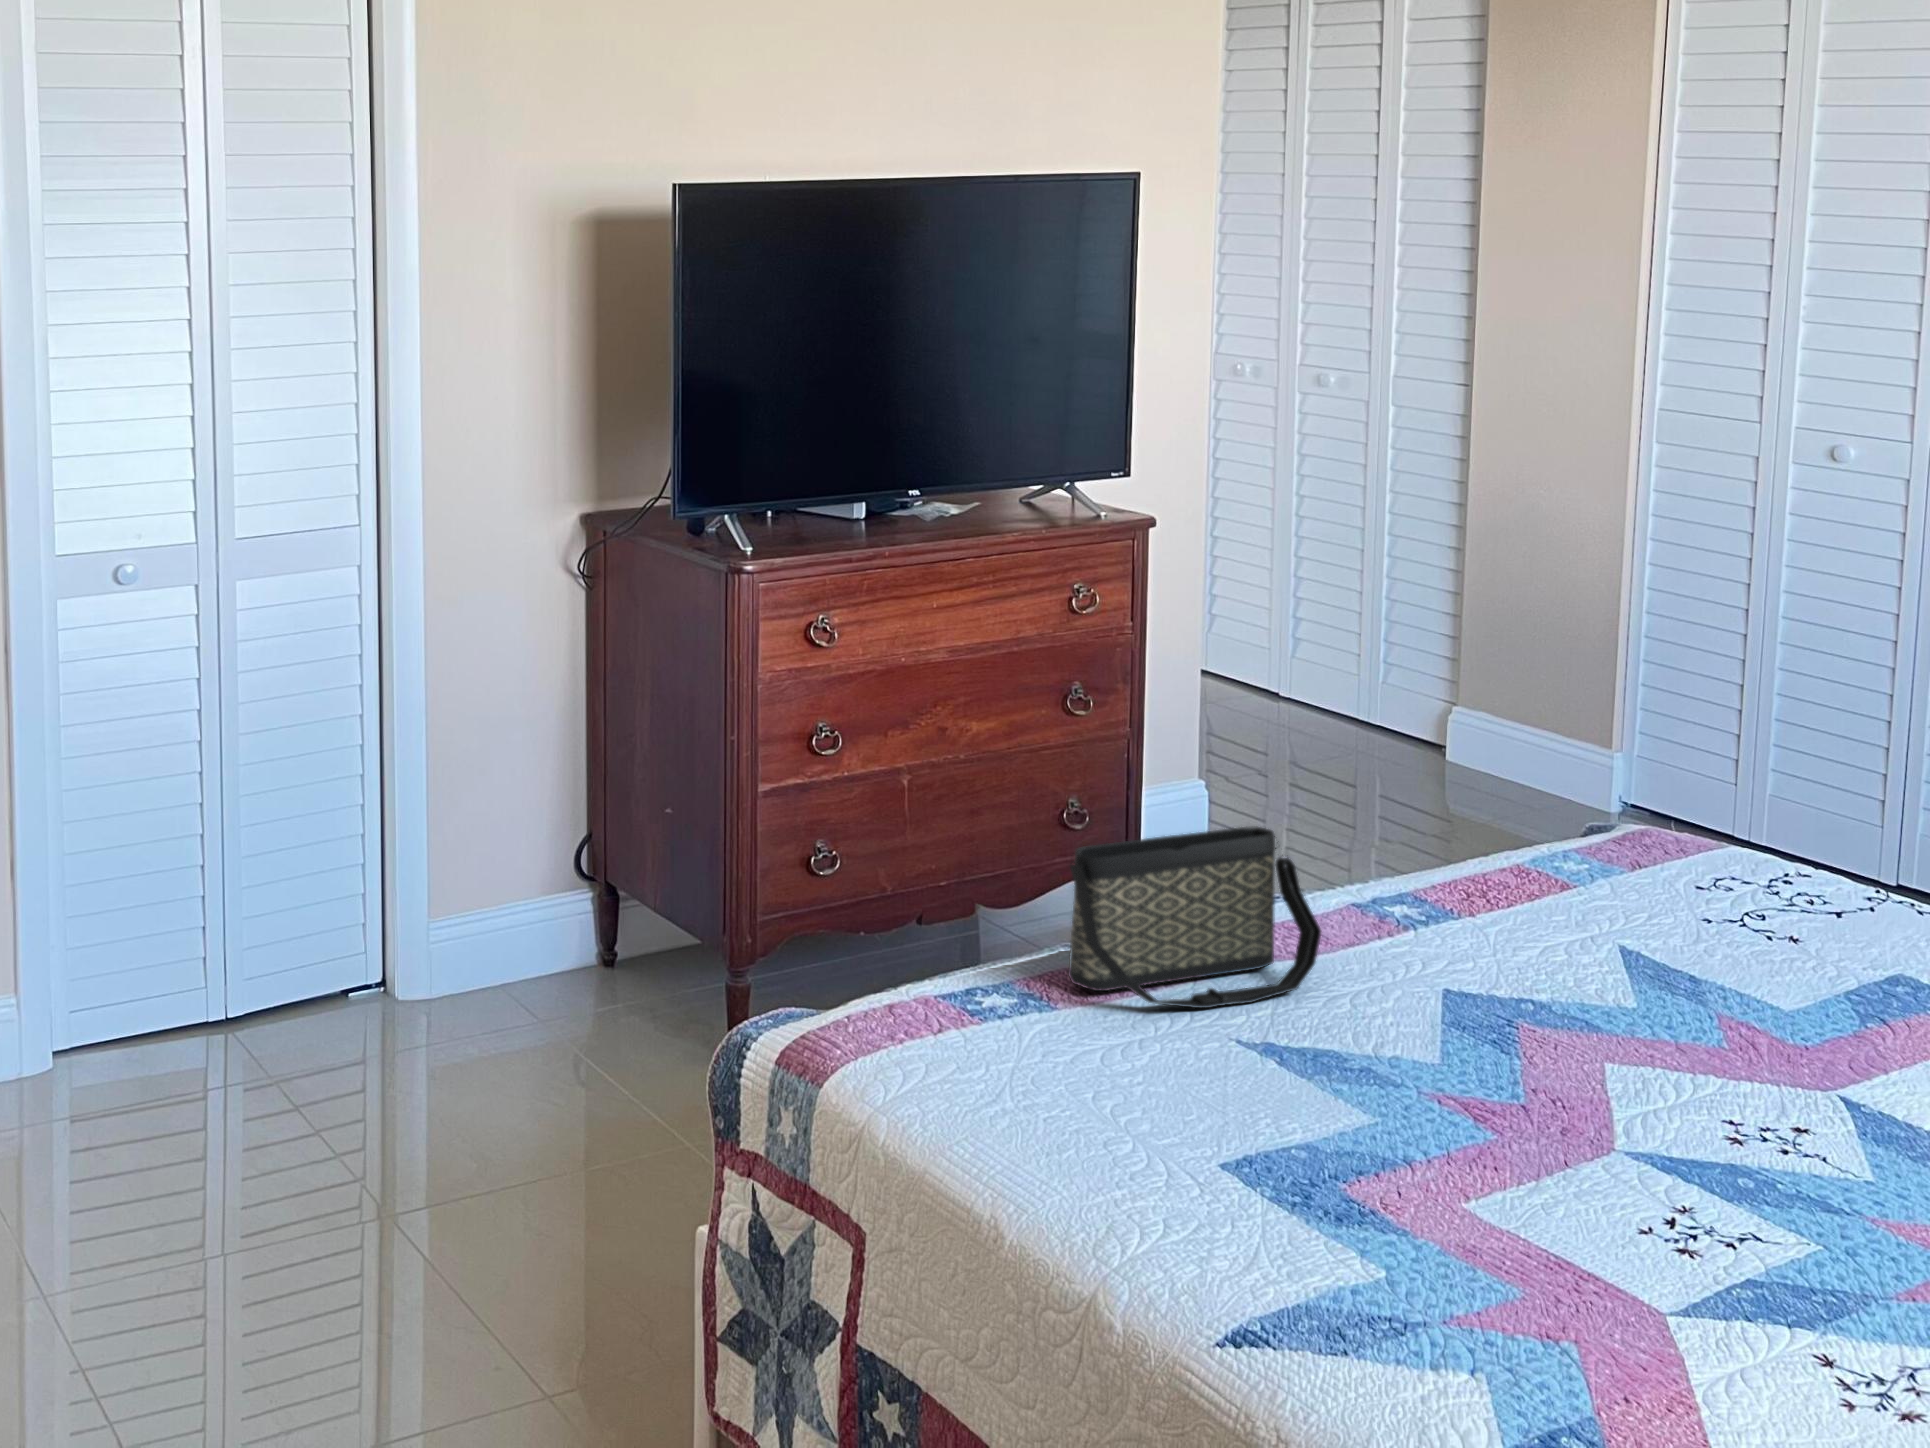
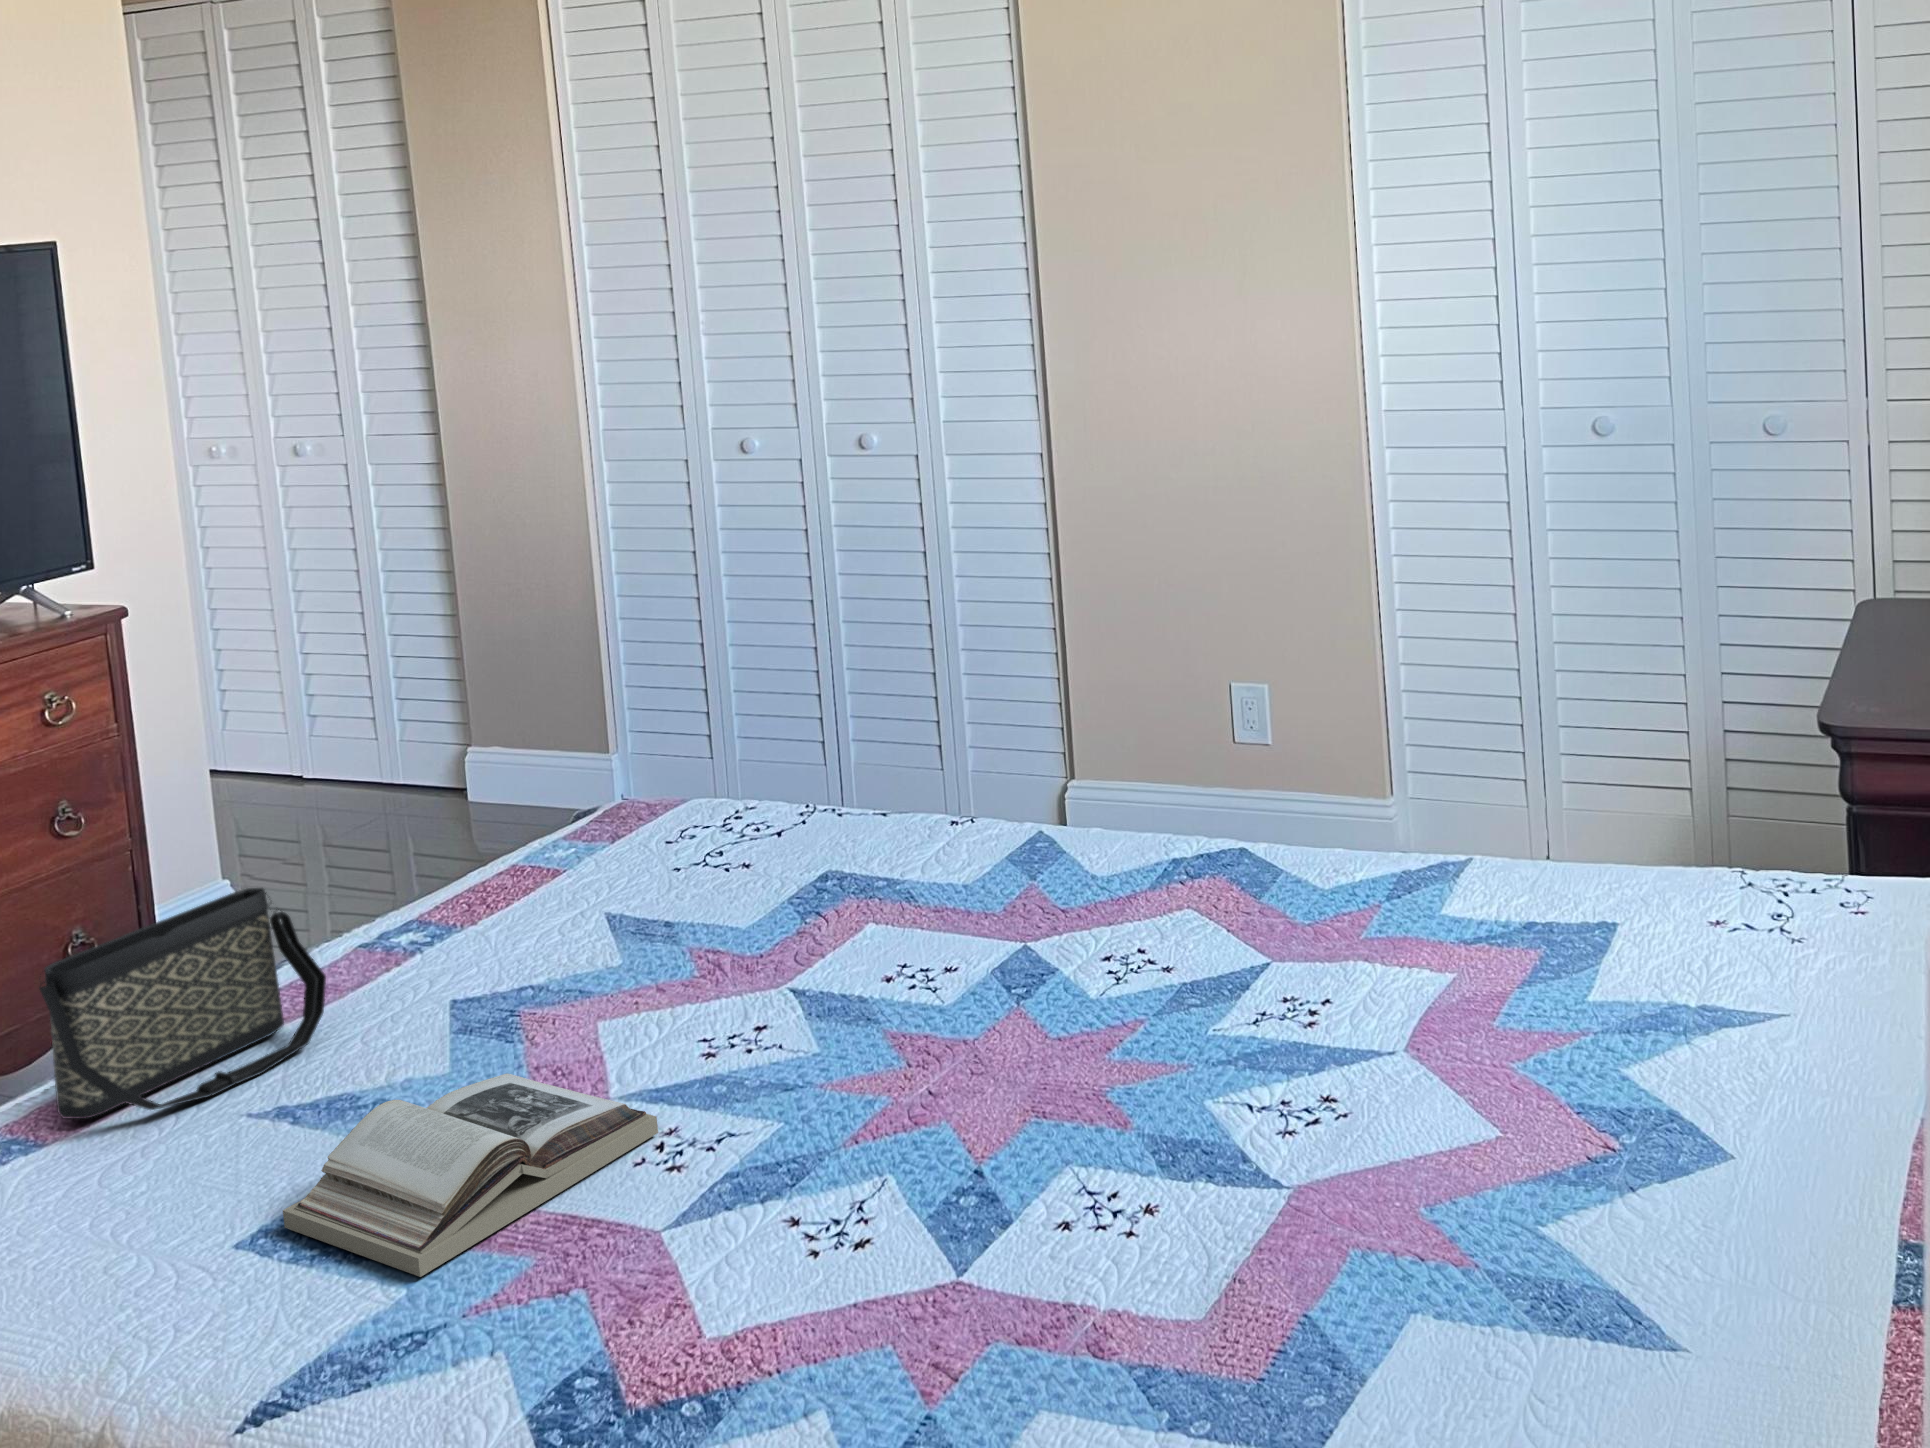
book: none [1269,1079,1672,1260] -> present [283,1074,658,1277]

